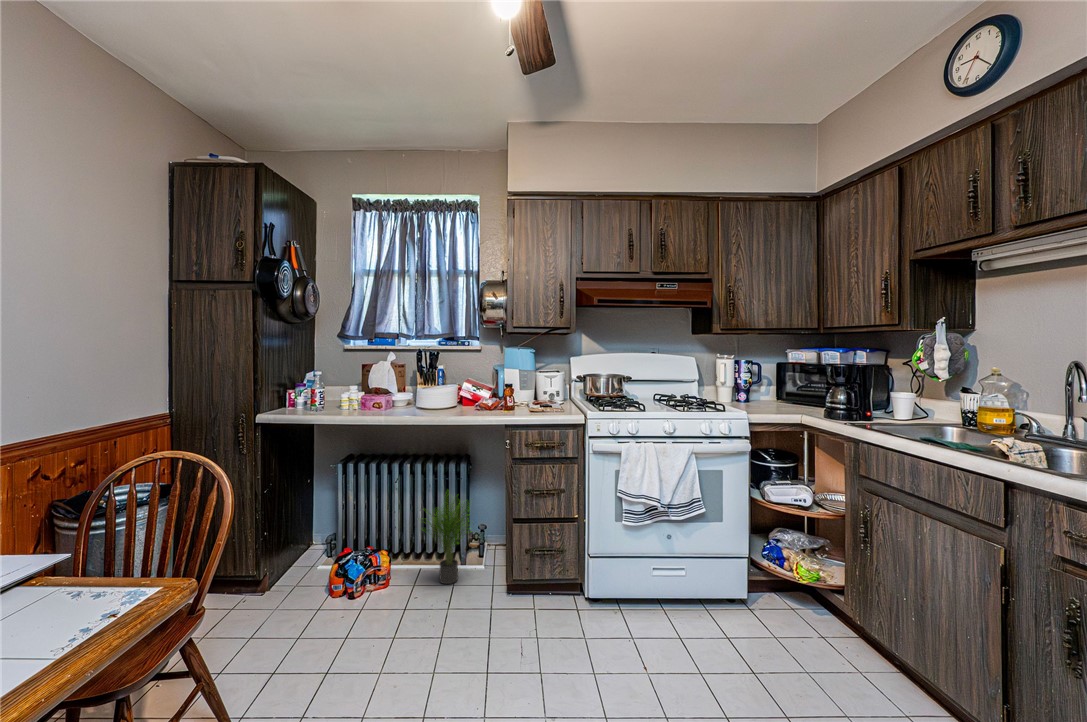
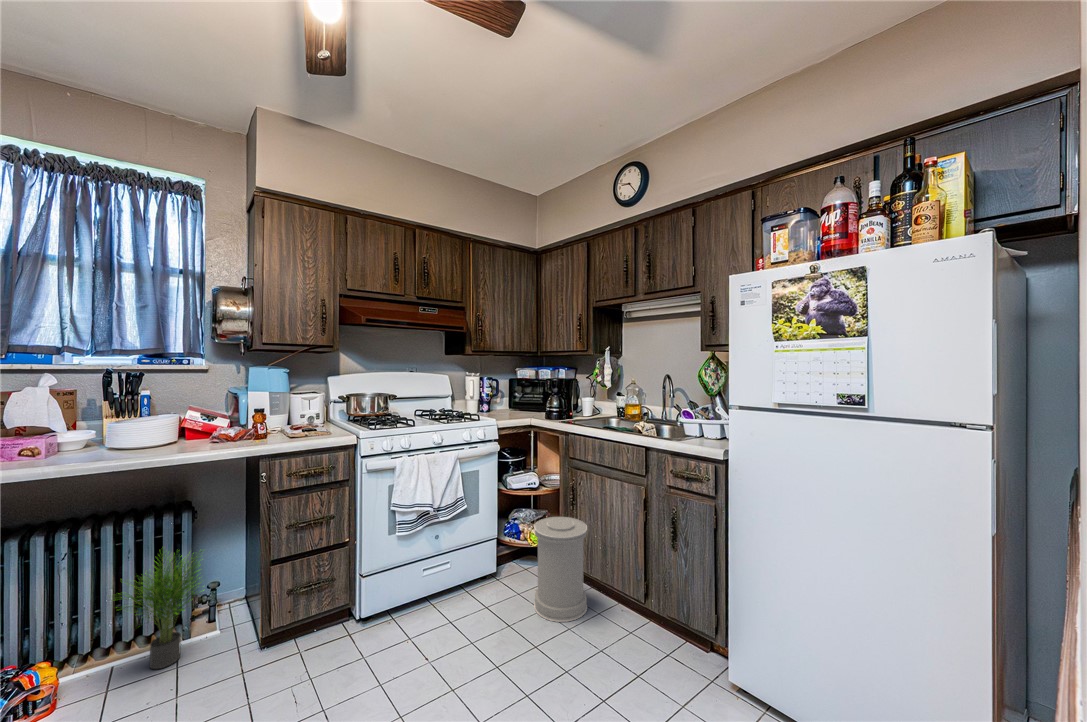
trash can: none [786,547,872,694] -> present [534,517,587,622]

